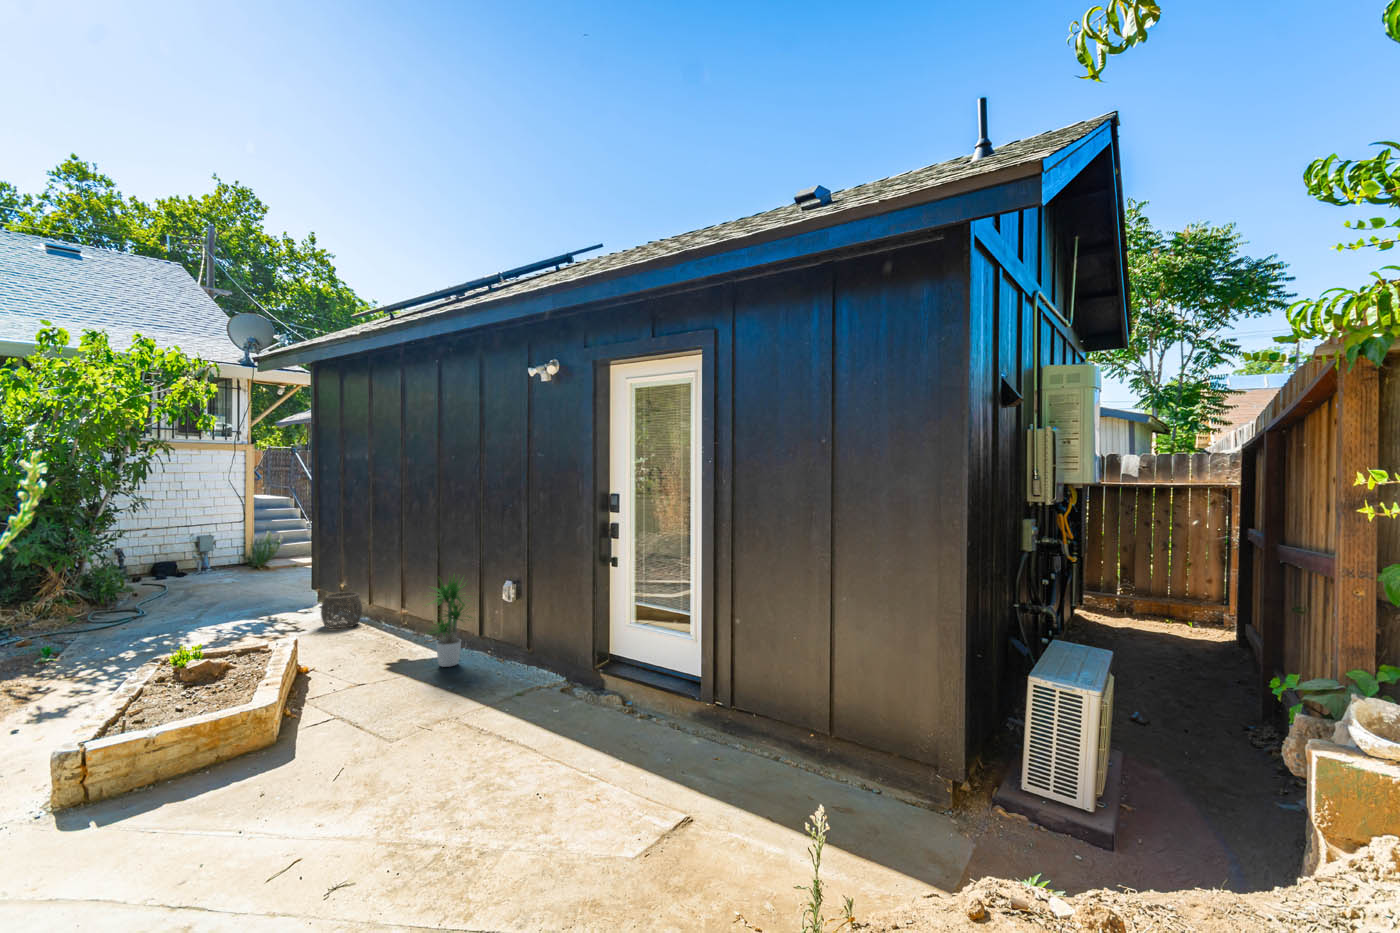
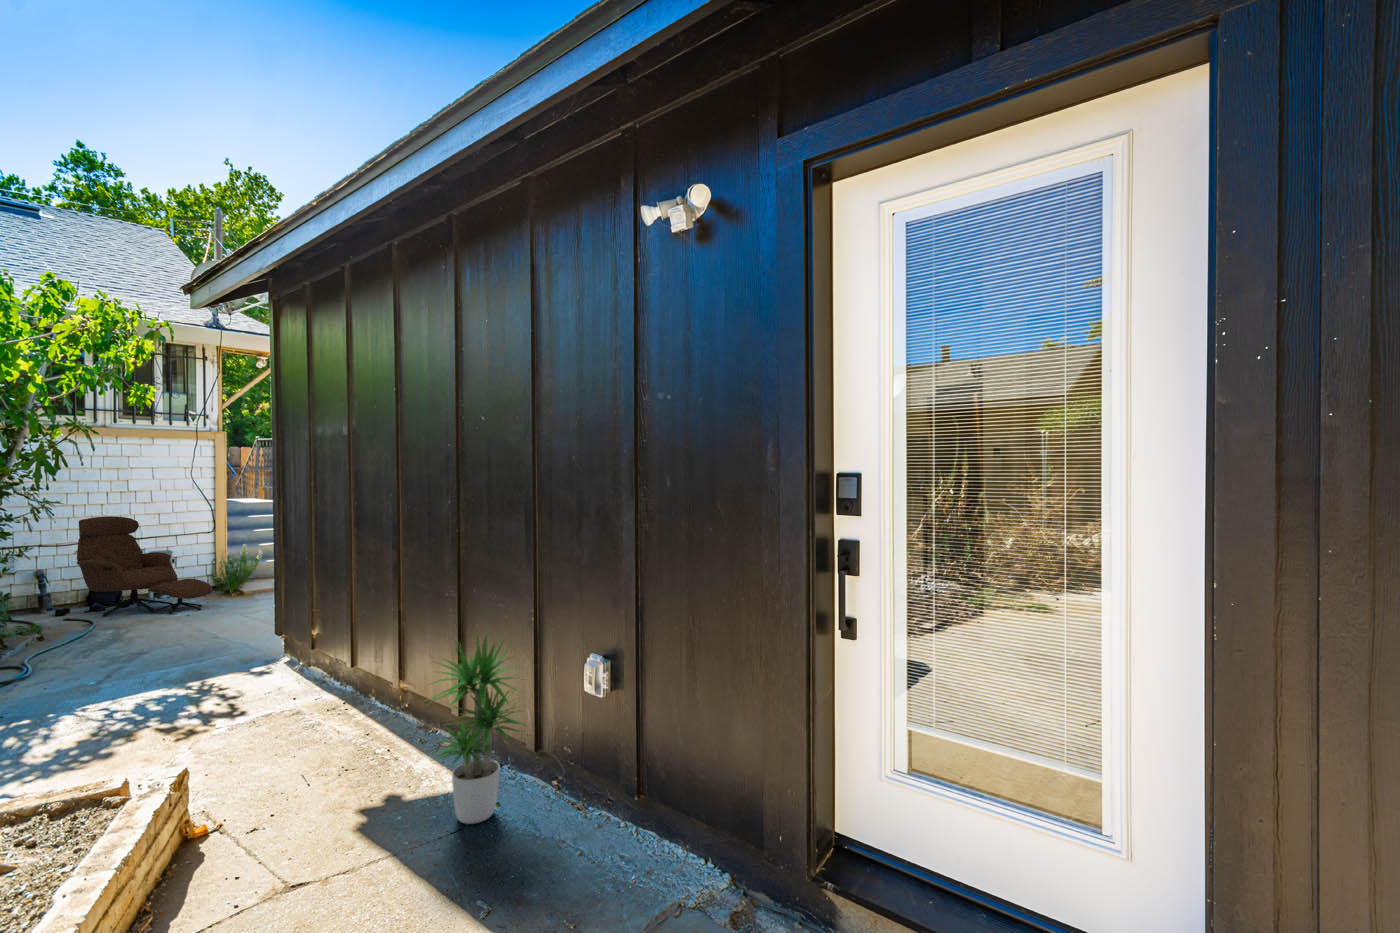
lounge chair: none [147,508,248,582] -> present [77,516,213,616]
woven basket: present [321,592,362,629] -> none [270,646,340,710]

